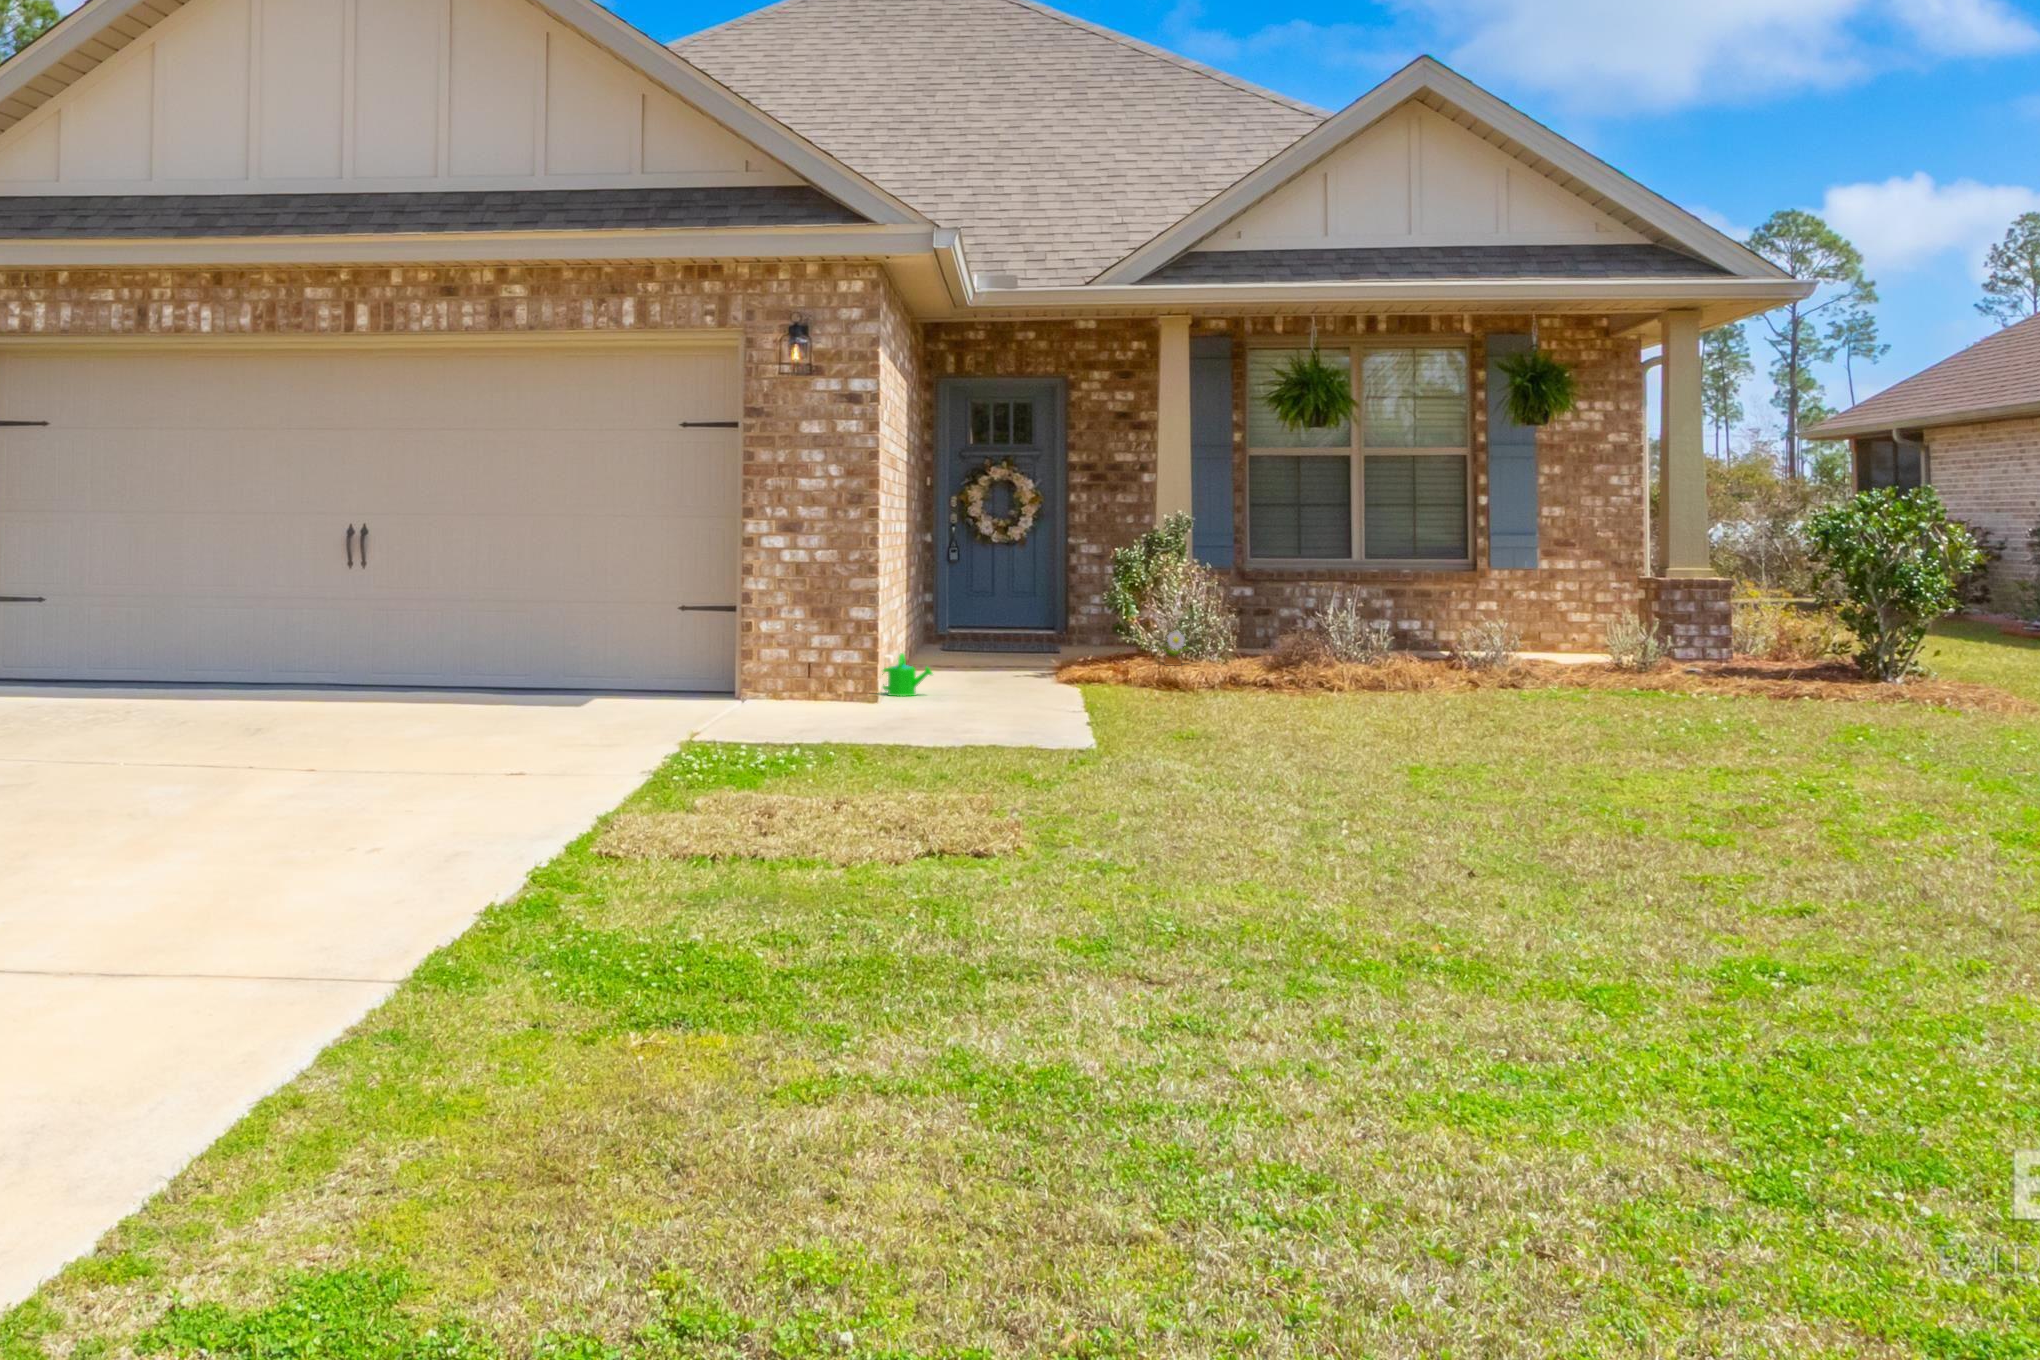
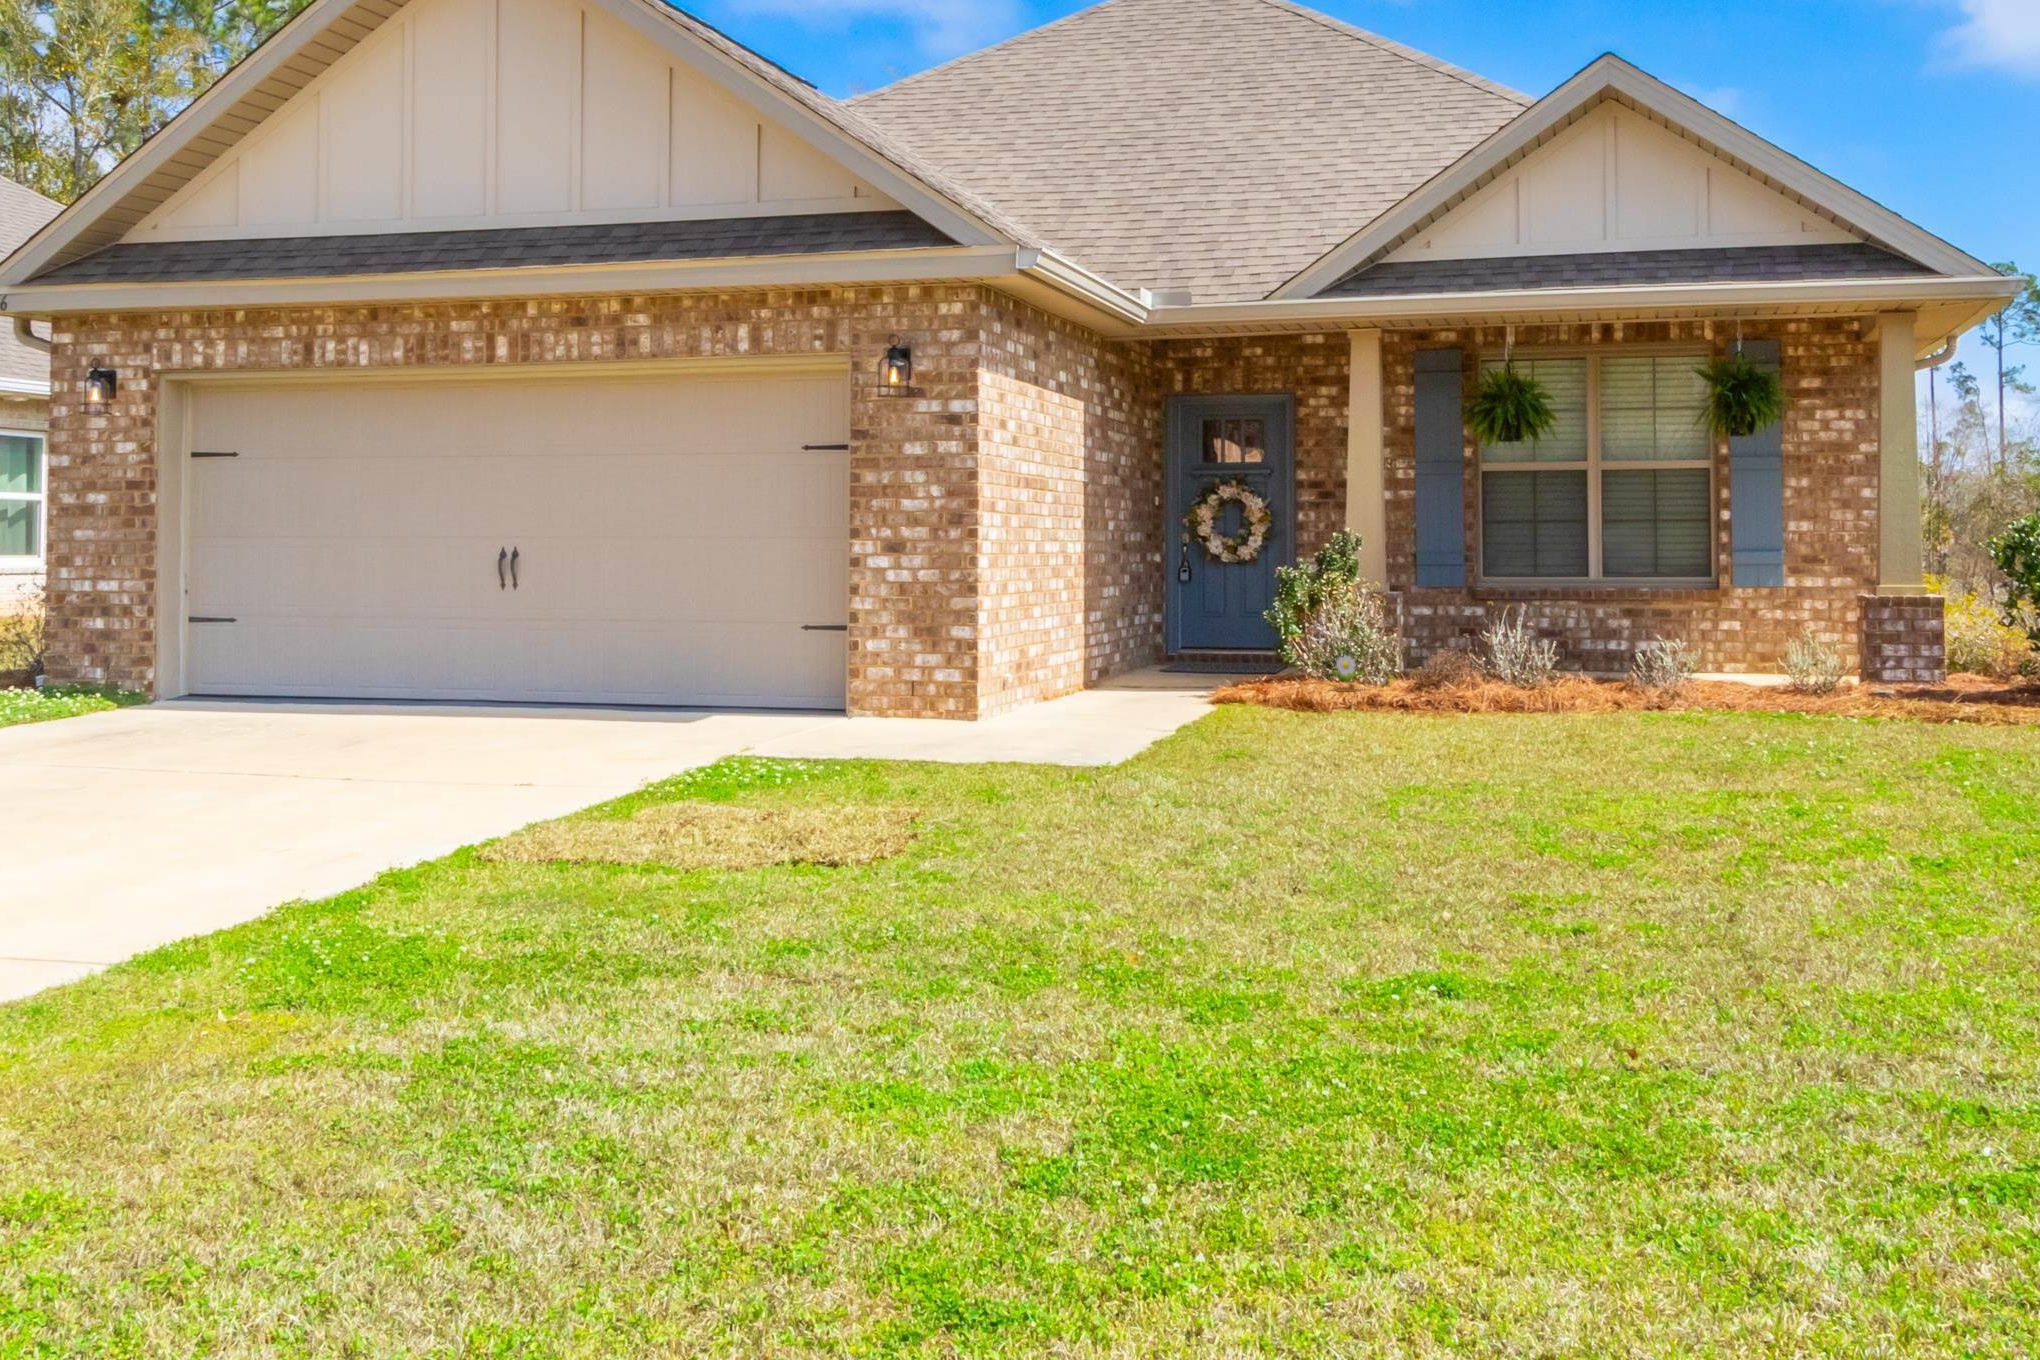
watering can: present [883,653,932,696] -> none [985,676,1040,720]

